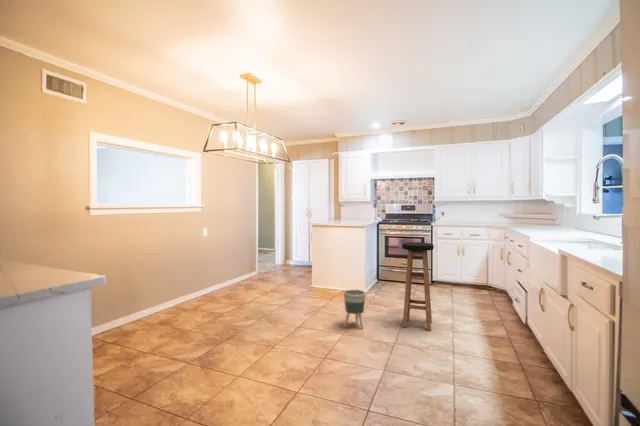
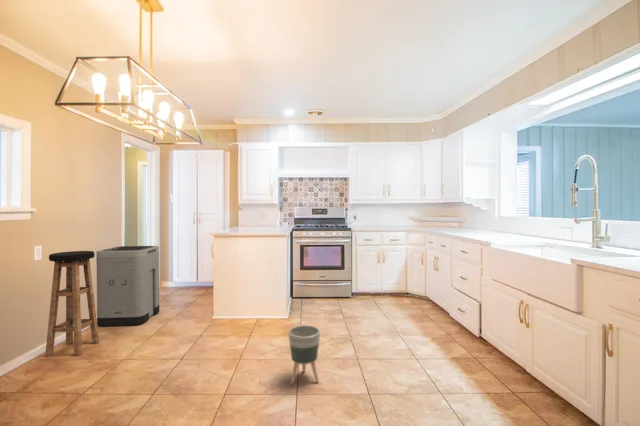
trash can: none [242,232,280,285] -> present [96,246,159,326]
bar stool: present [402,242,434,331] -> present [45,251,99,356]

